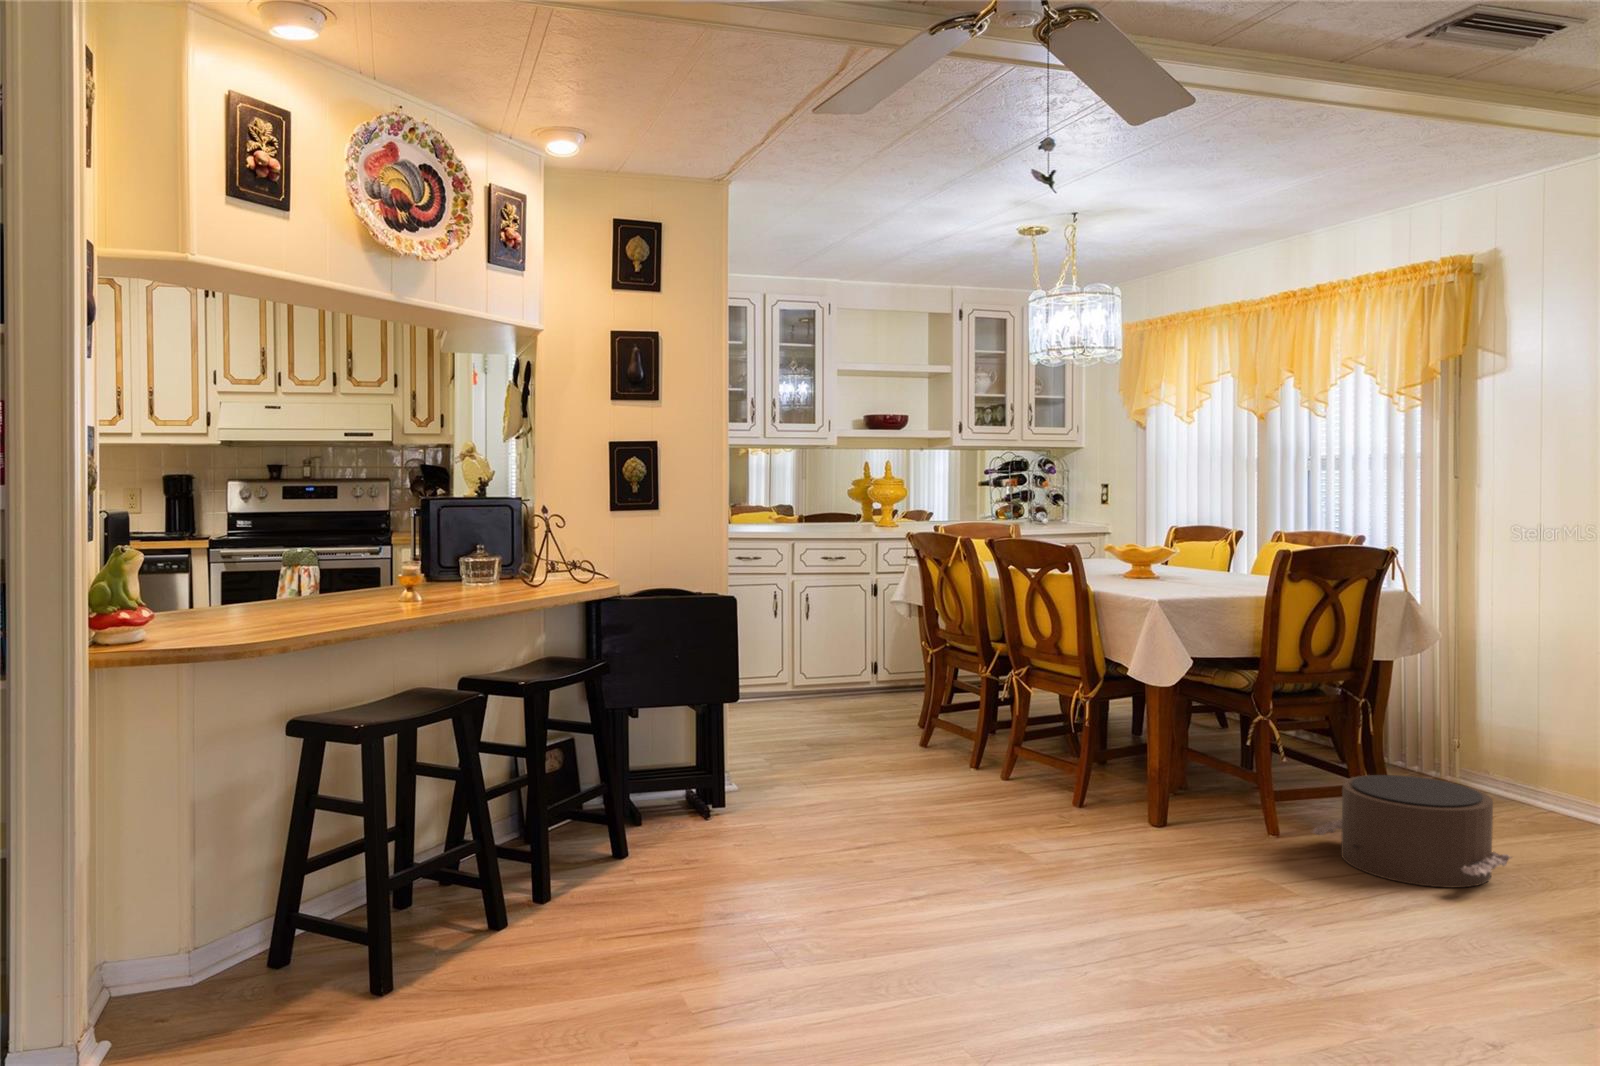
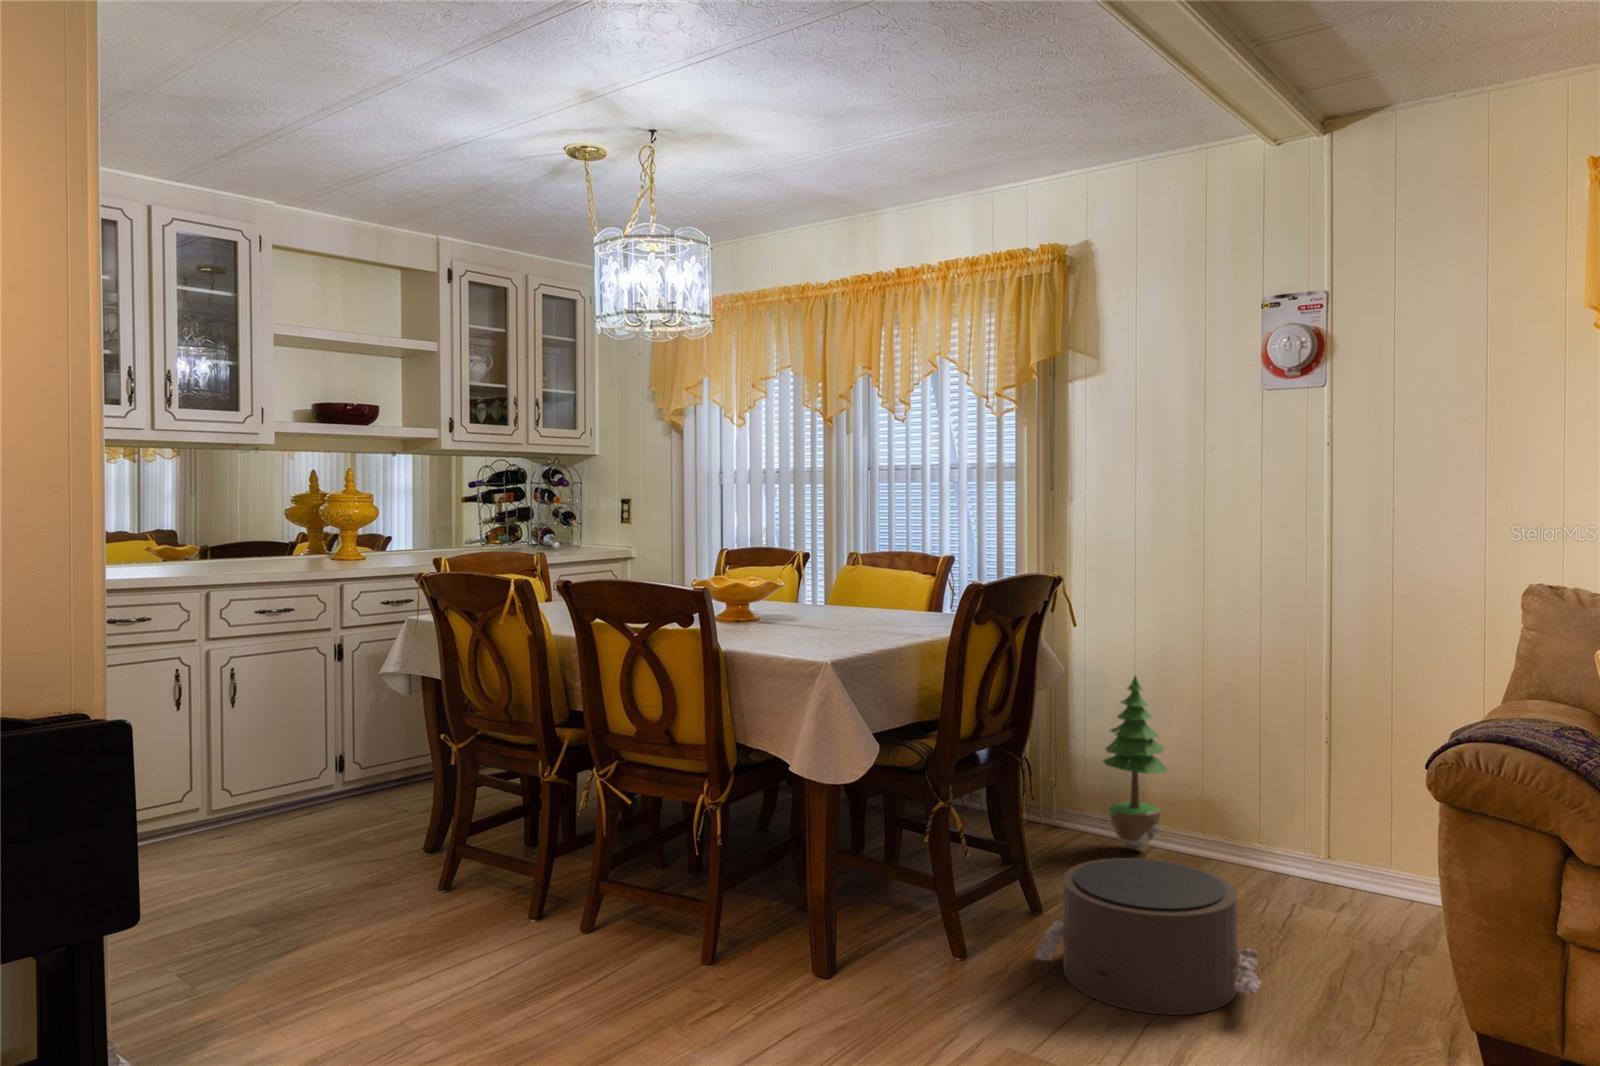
potted tree: none [1472,643,1539,801] -> present [1103,676,1166,850]

